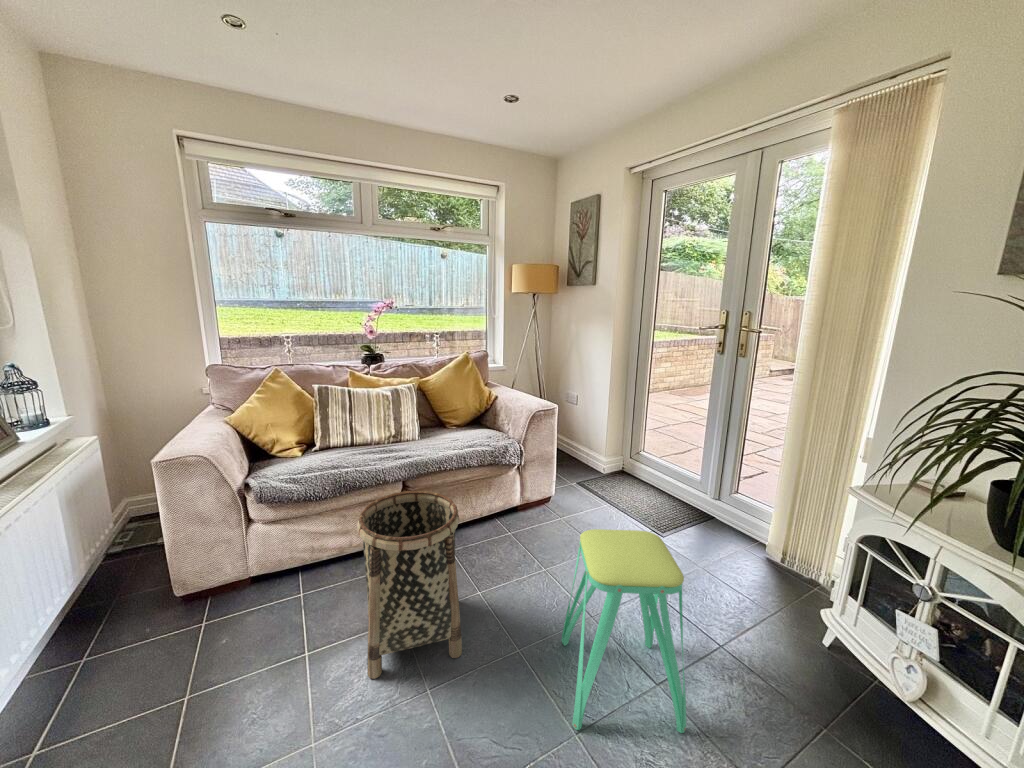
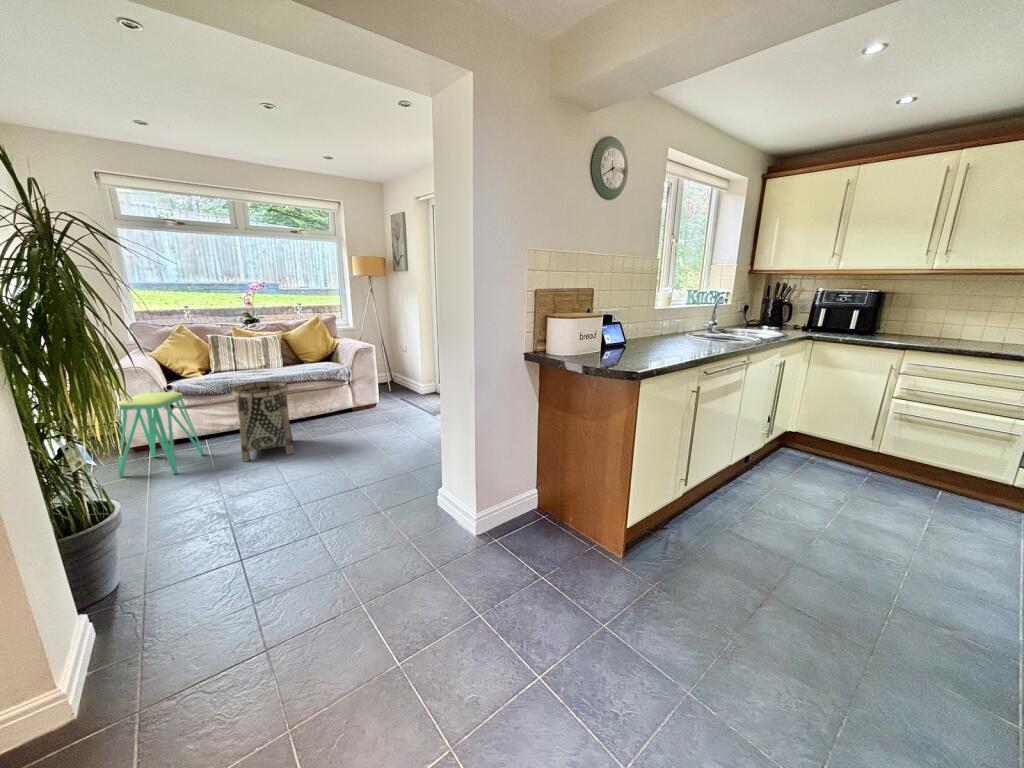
stool: present [561,529,686,733] -> present [118,392,203,477]

